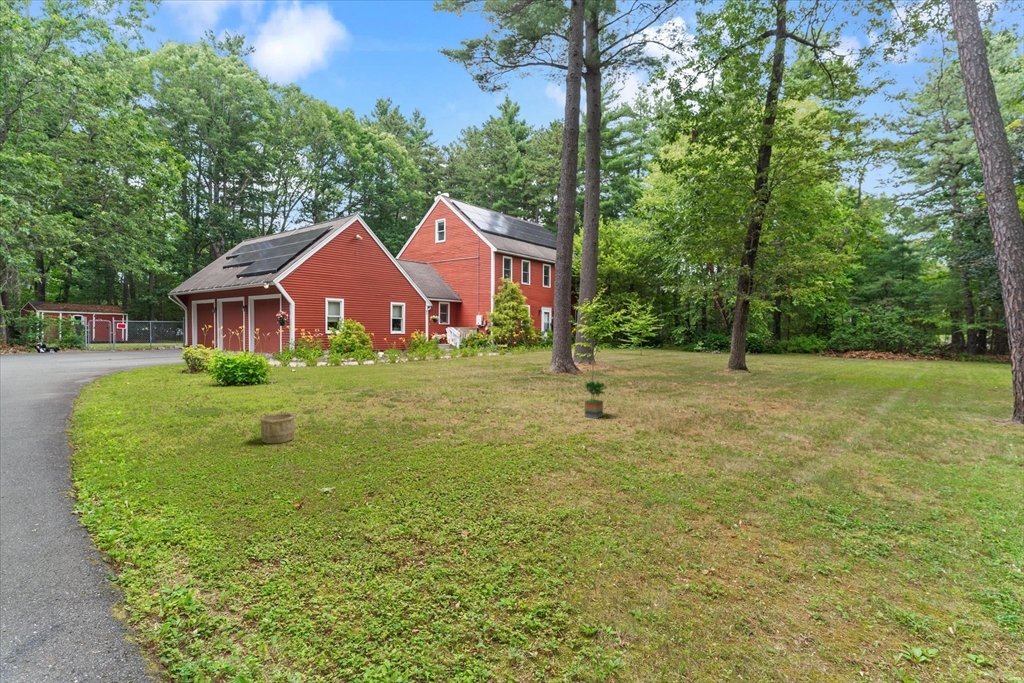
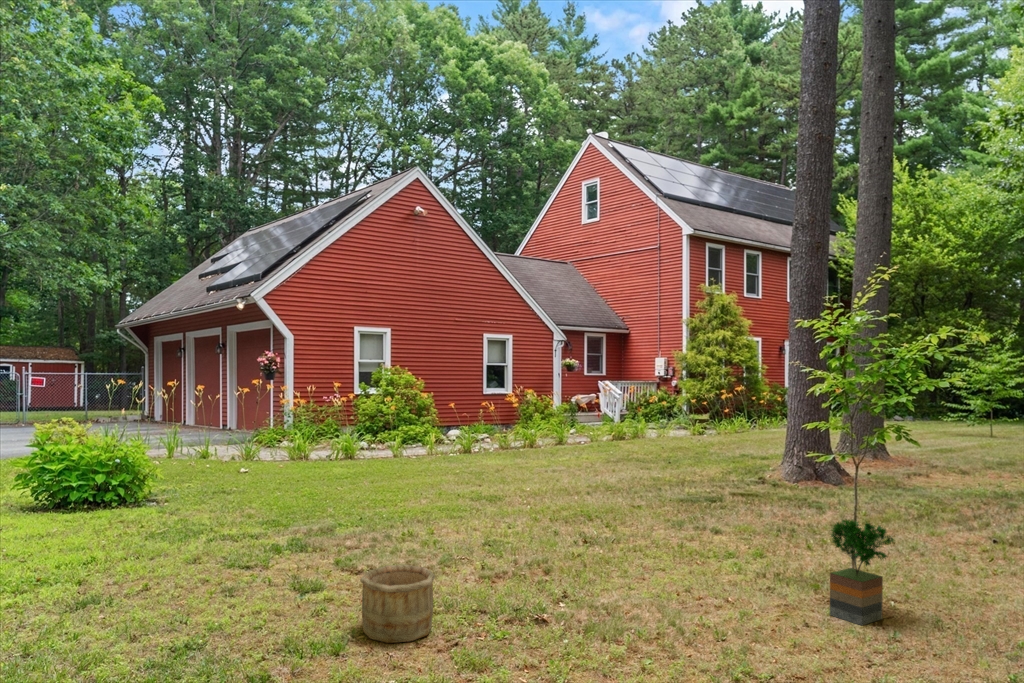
wooden bucket: present [260,413,295,444] -> present [360,565,435,643]

